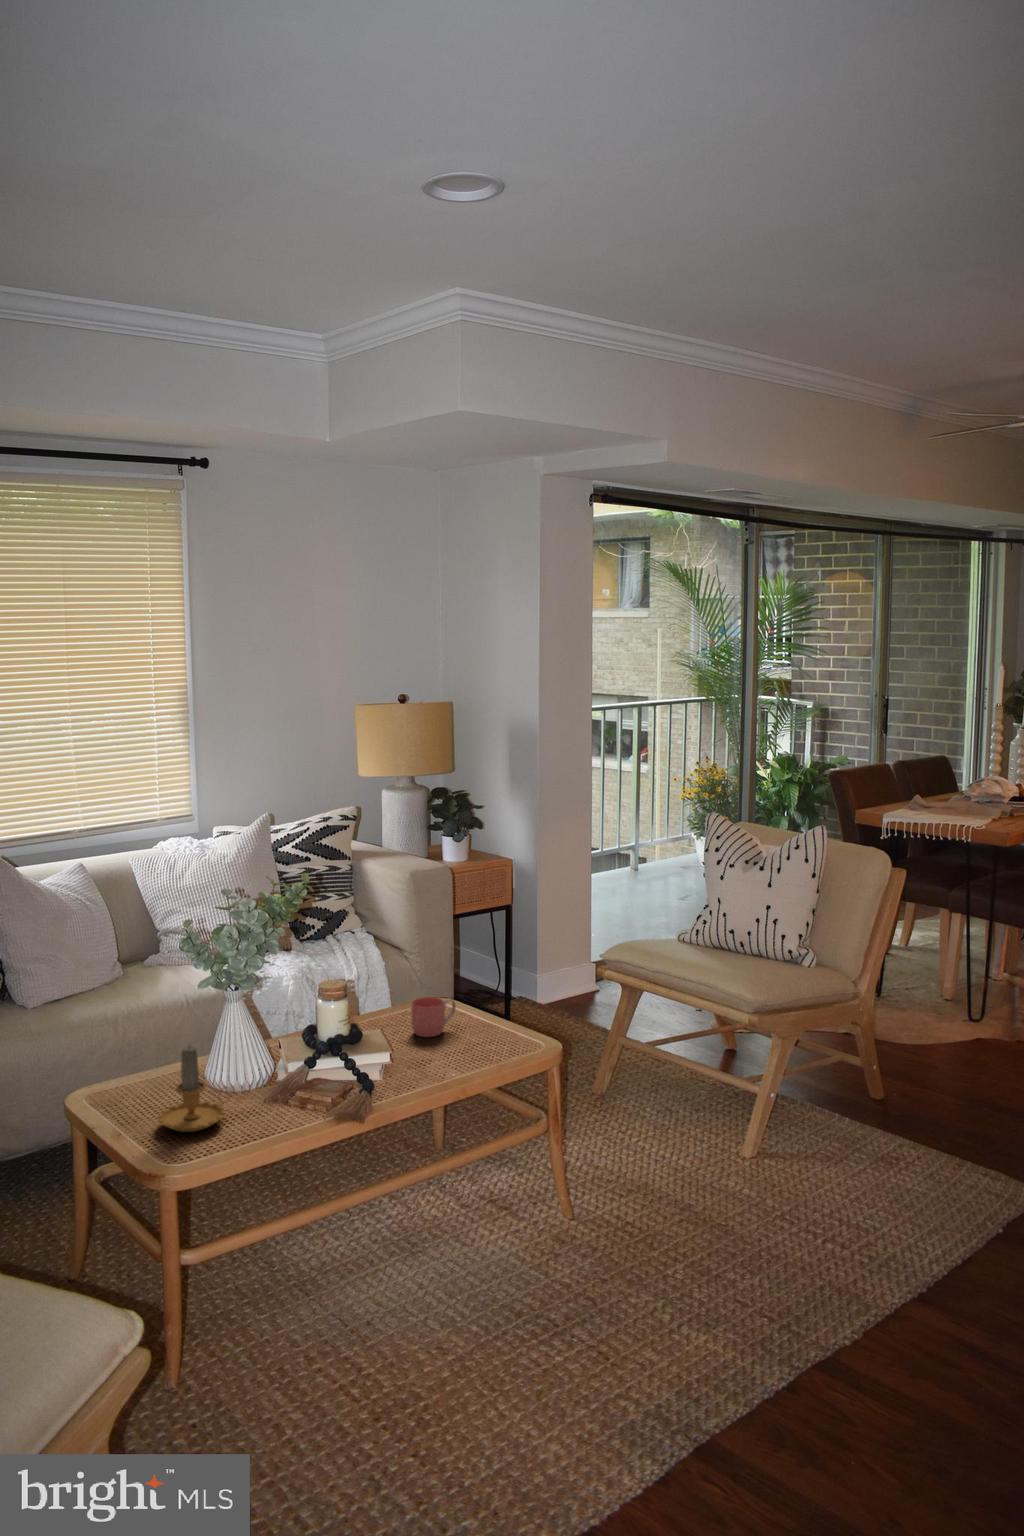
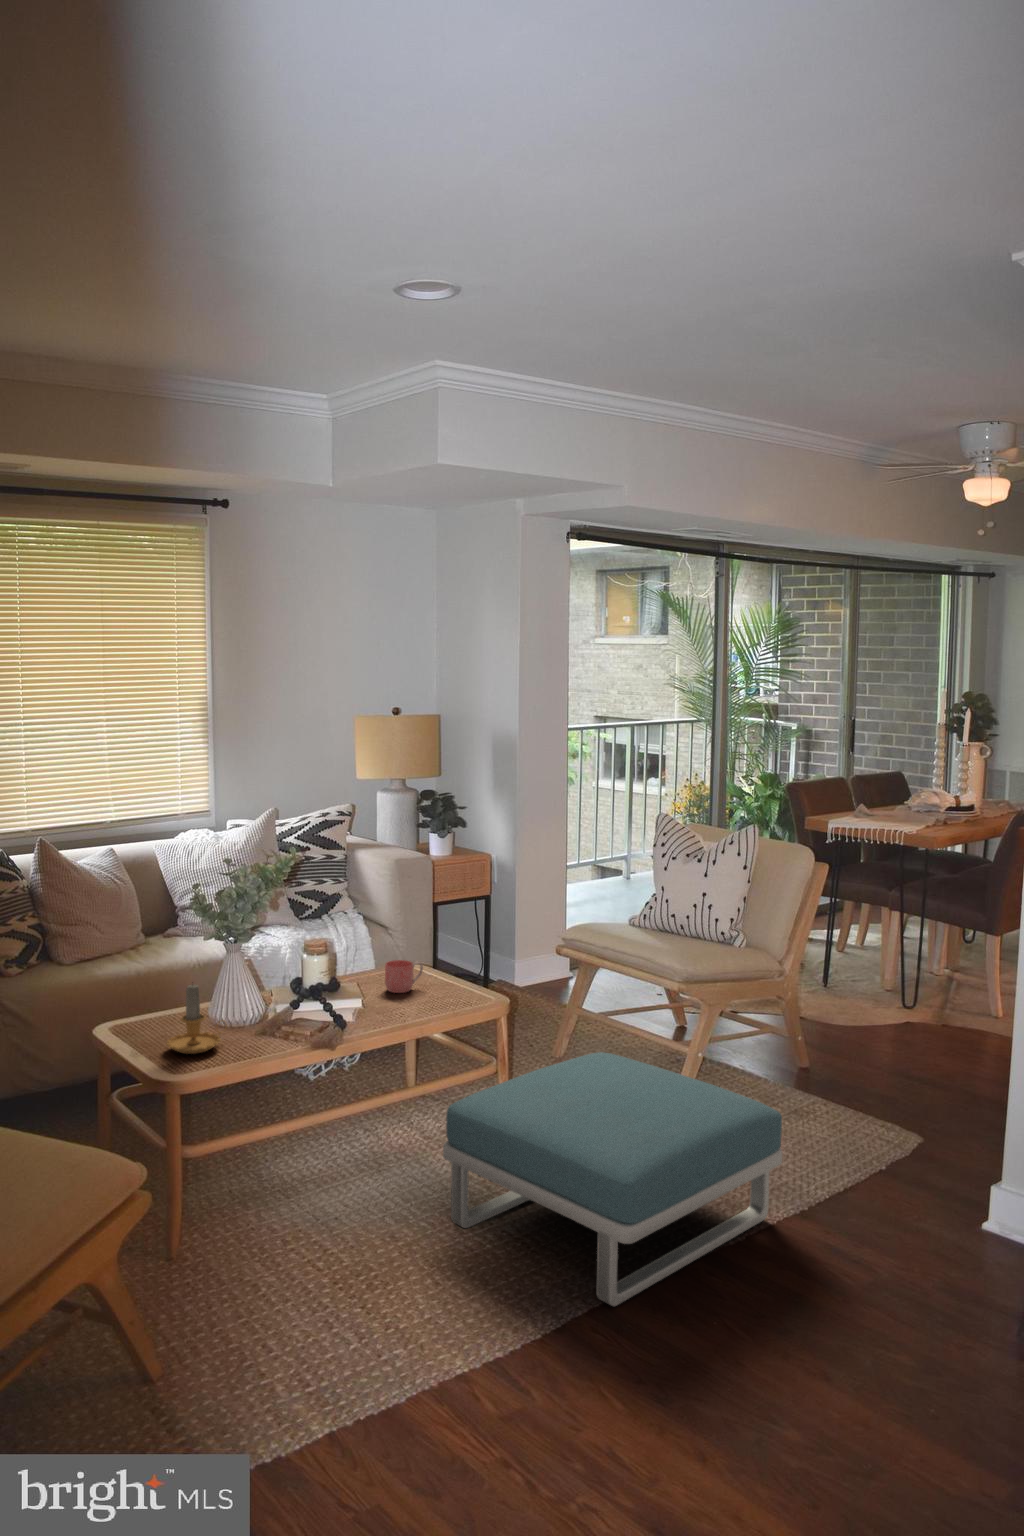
footstool: none [497,1105,903,1444] -> present [443,1052,782,1306]

